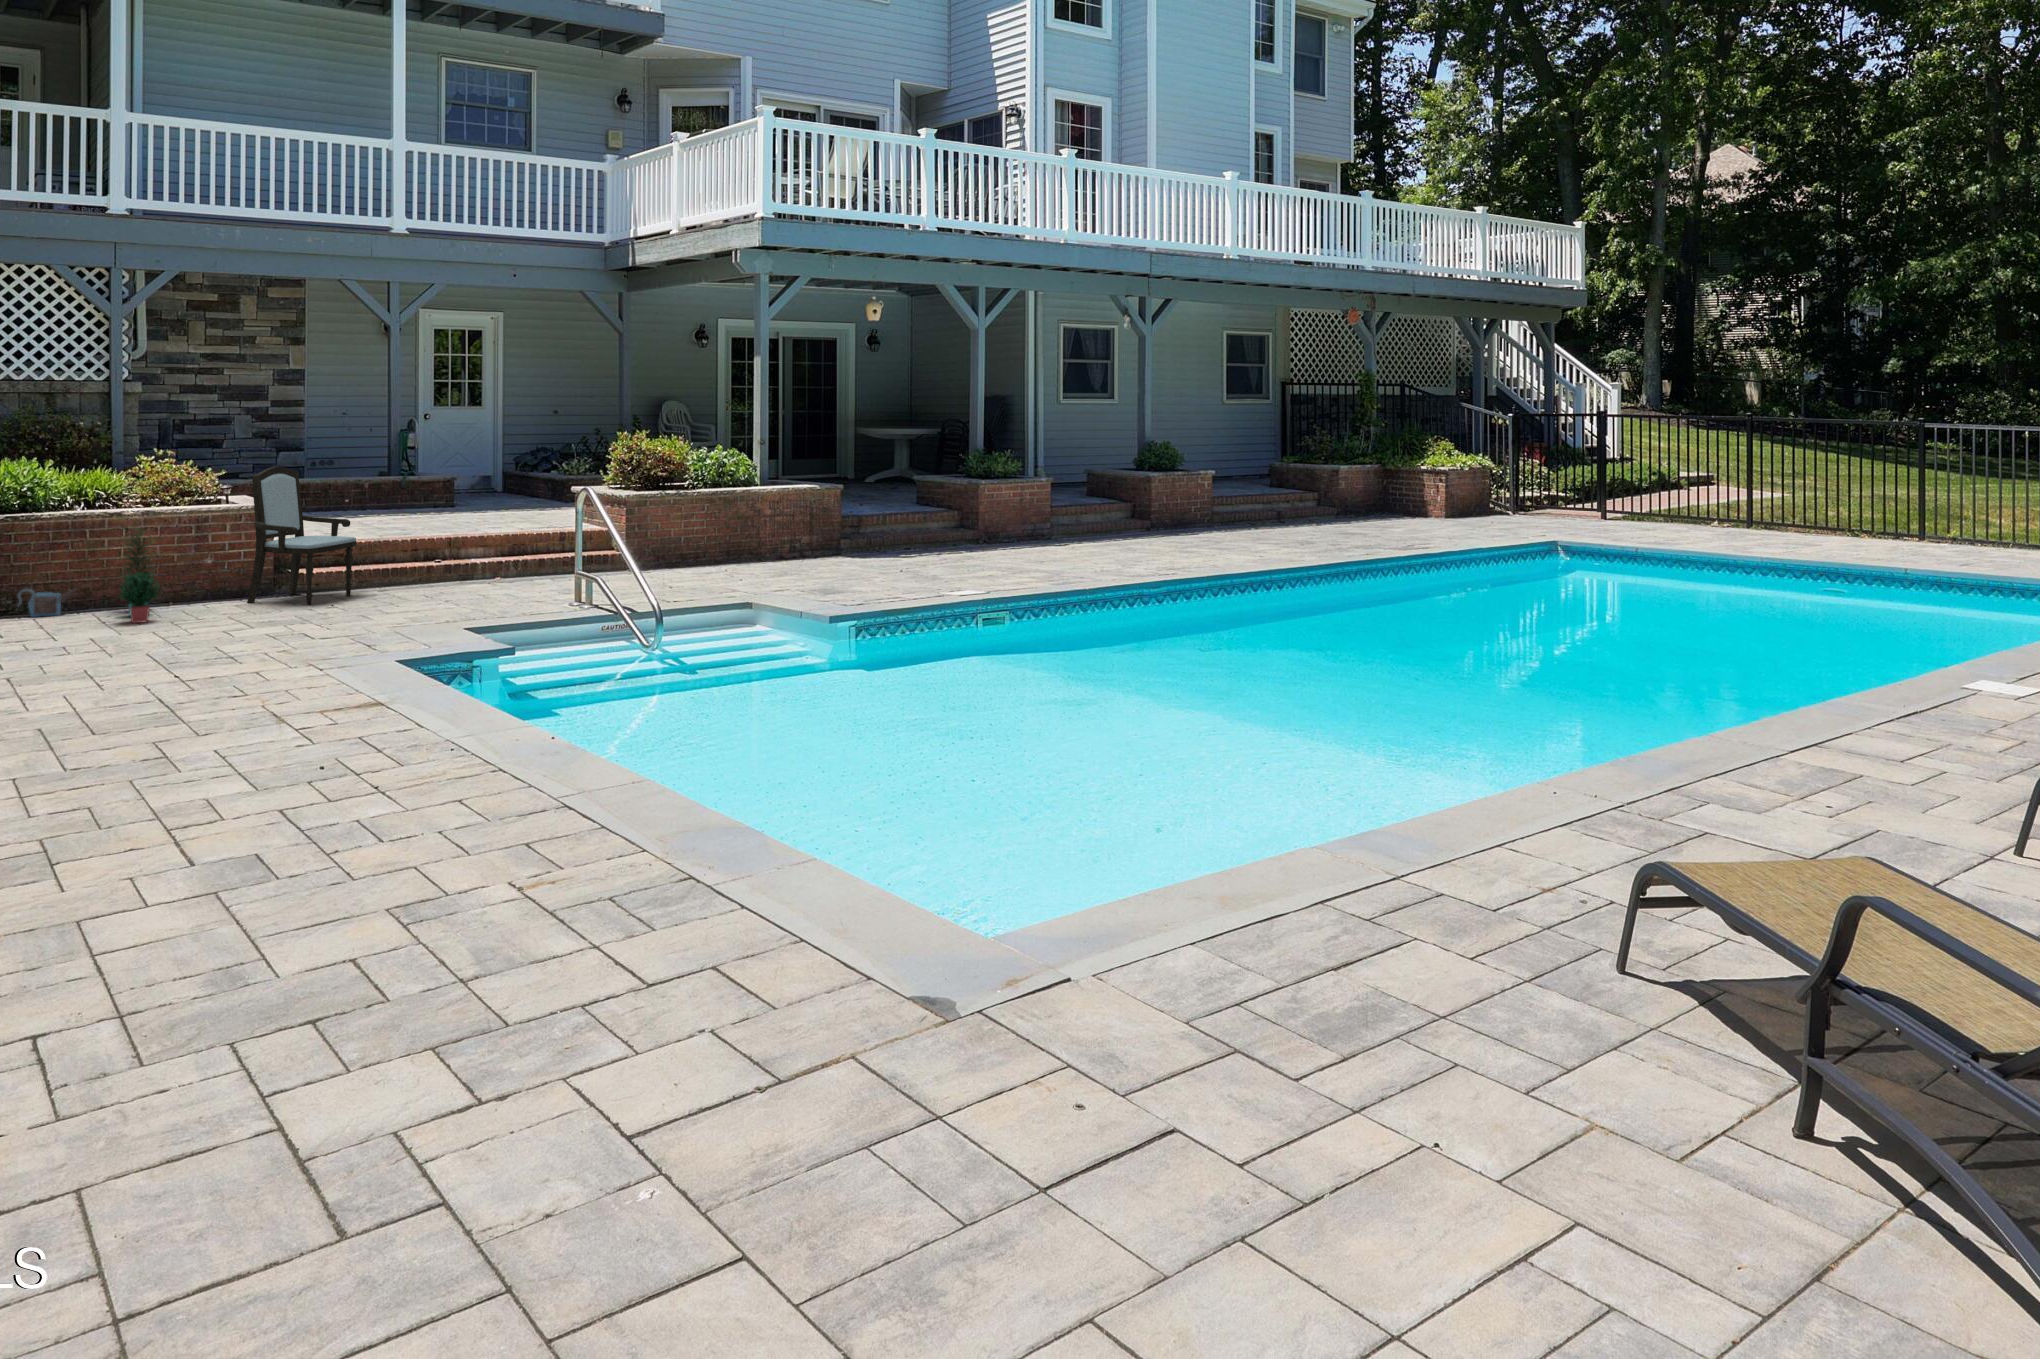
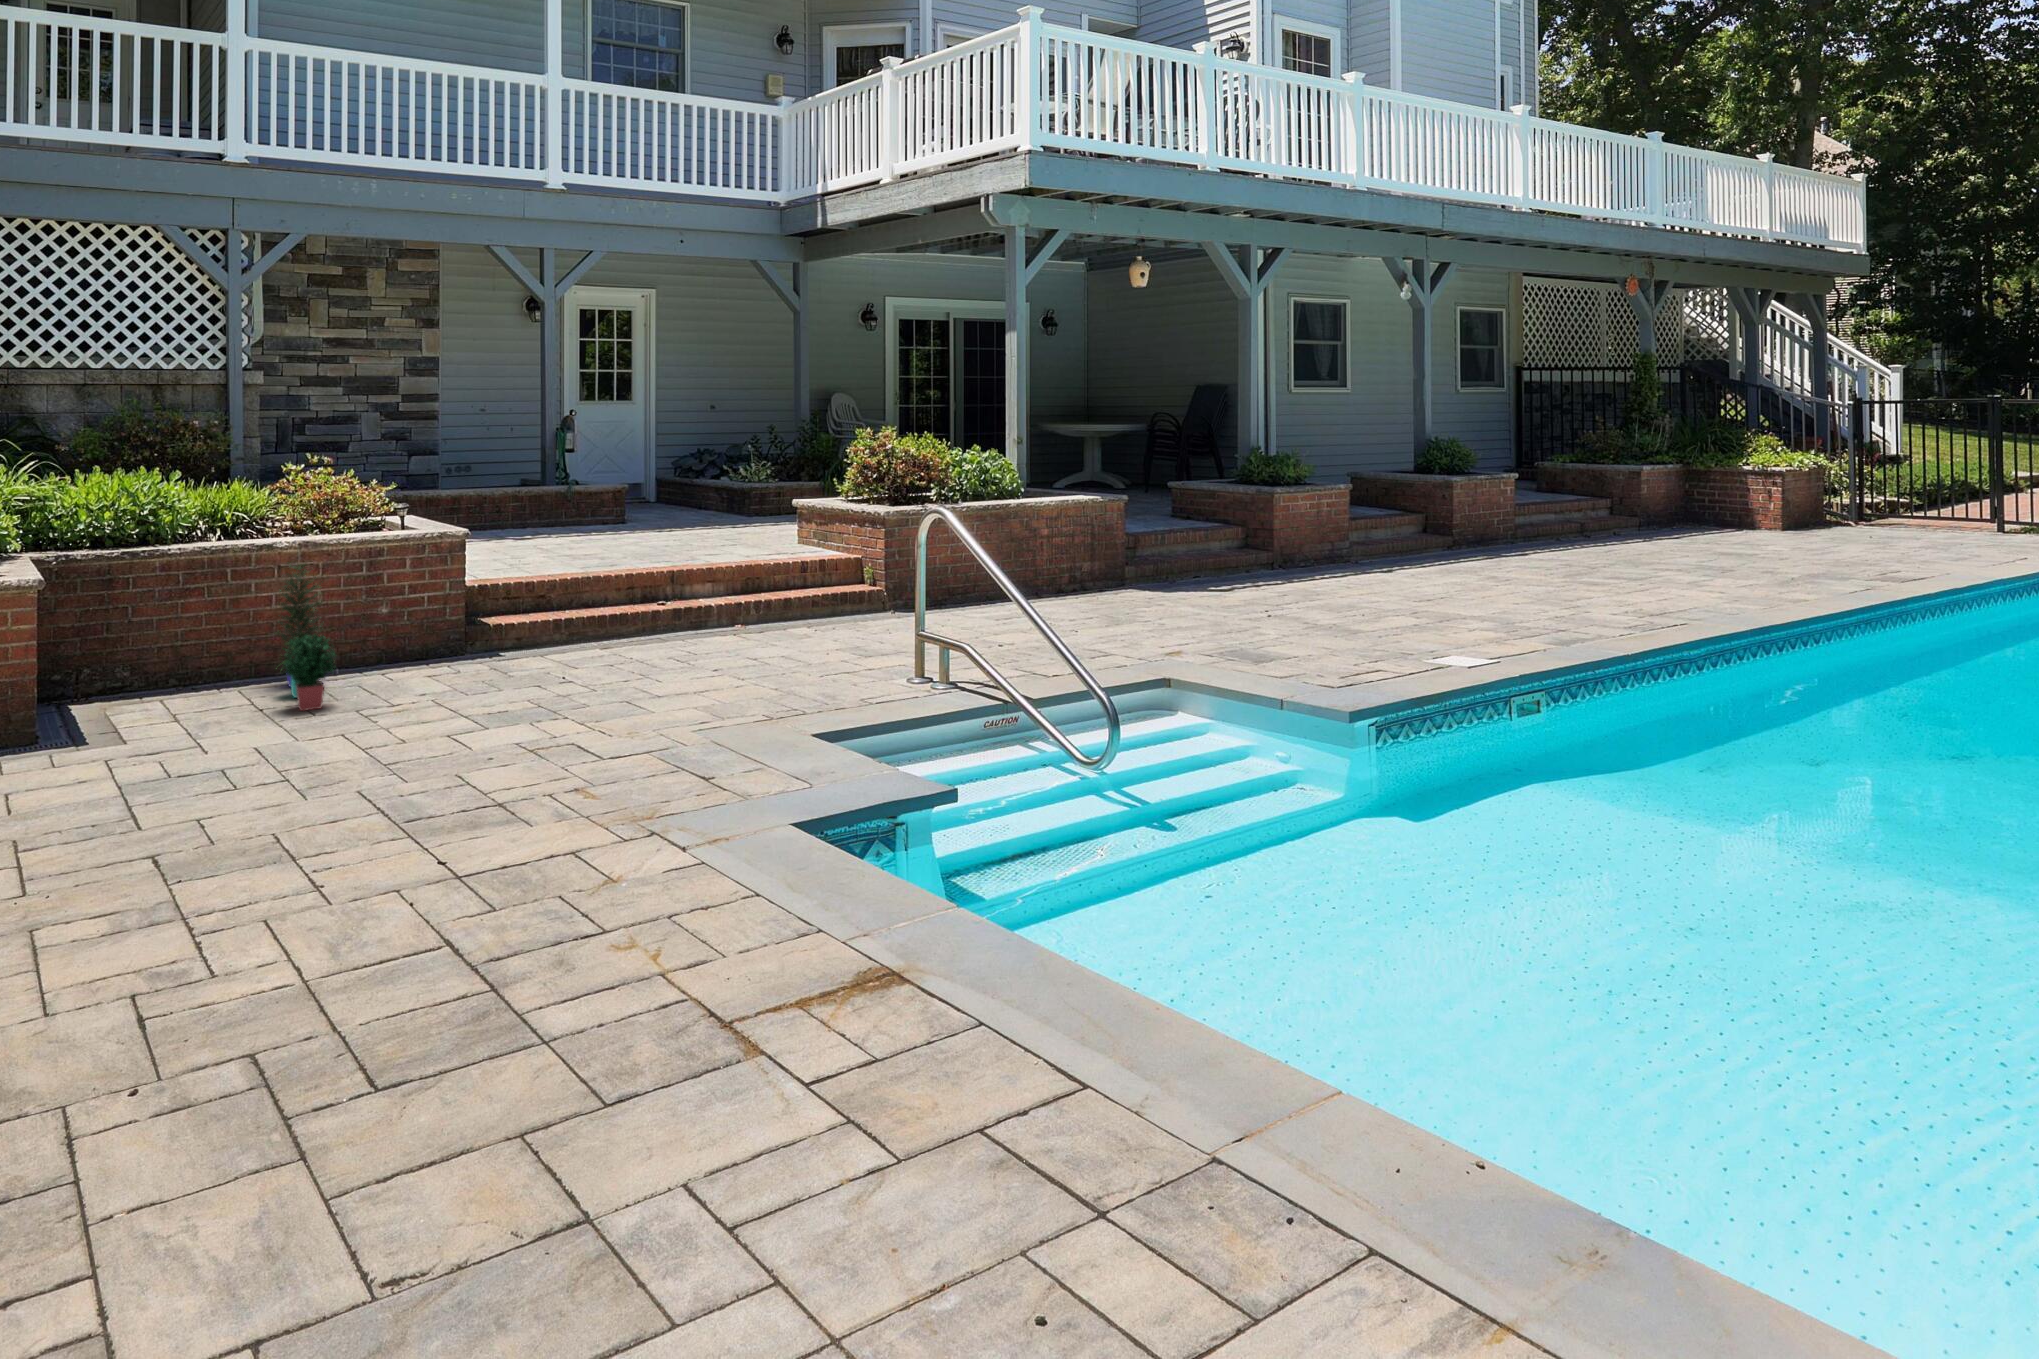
armchair: present [247,467,356,605] -> none [442,476,581,674]
watering can: present [18,588,77,617] -> none [136,652,220,697]

